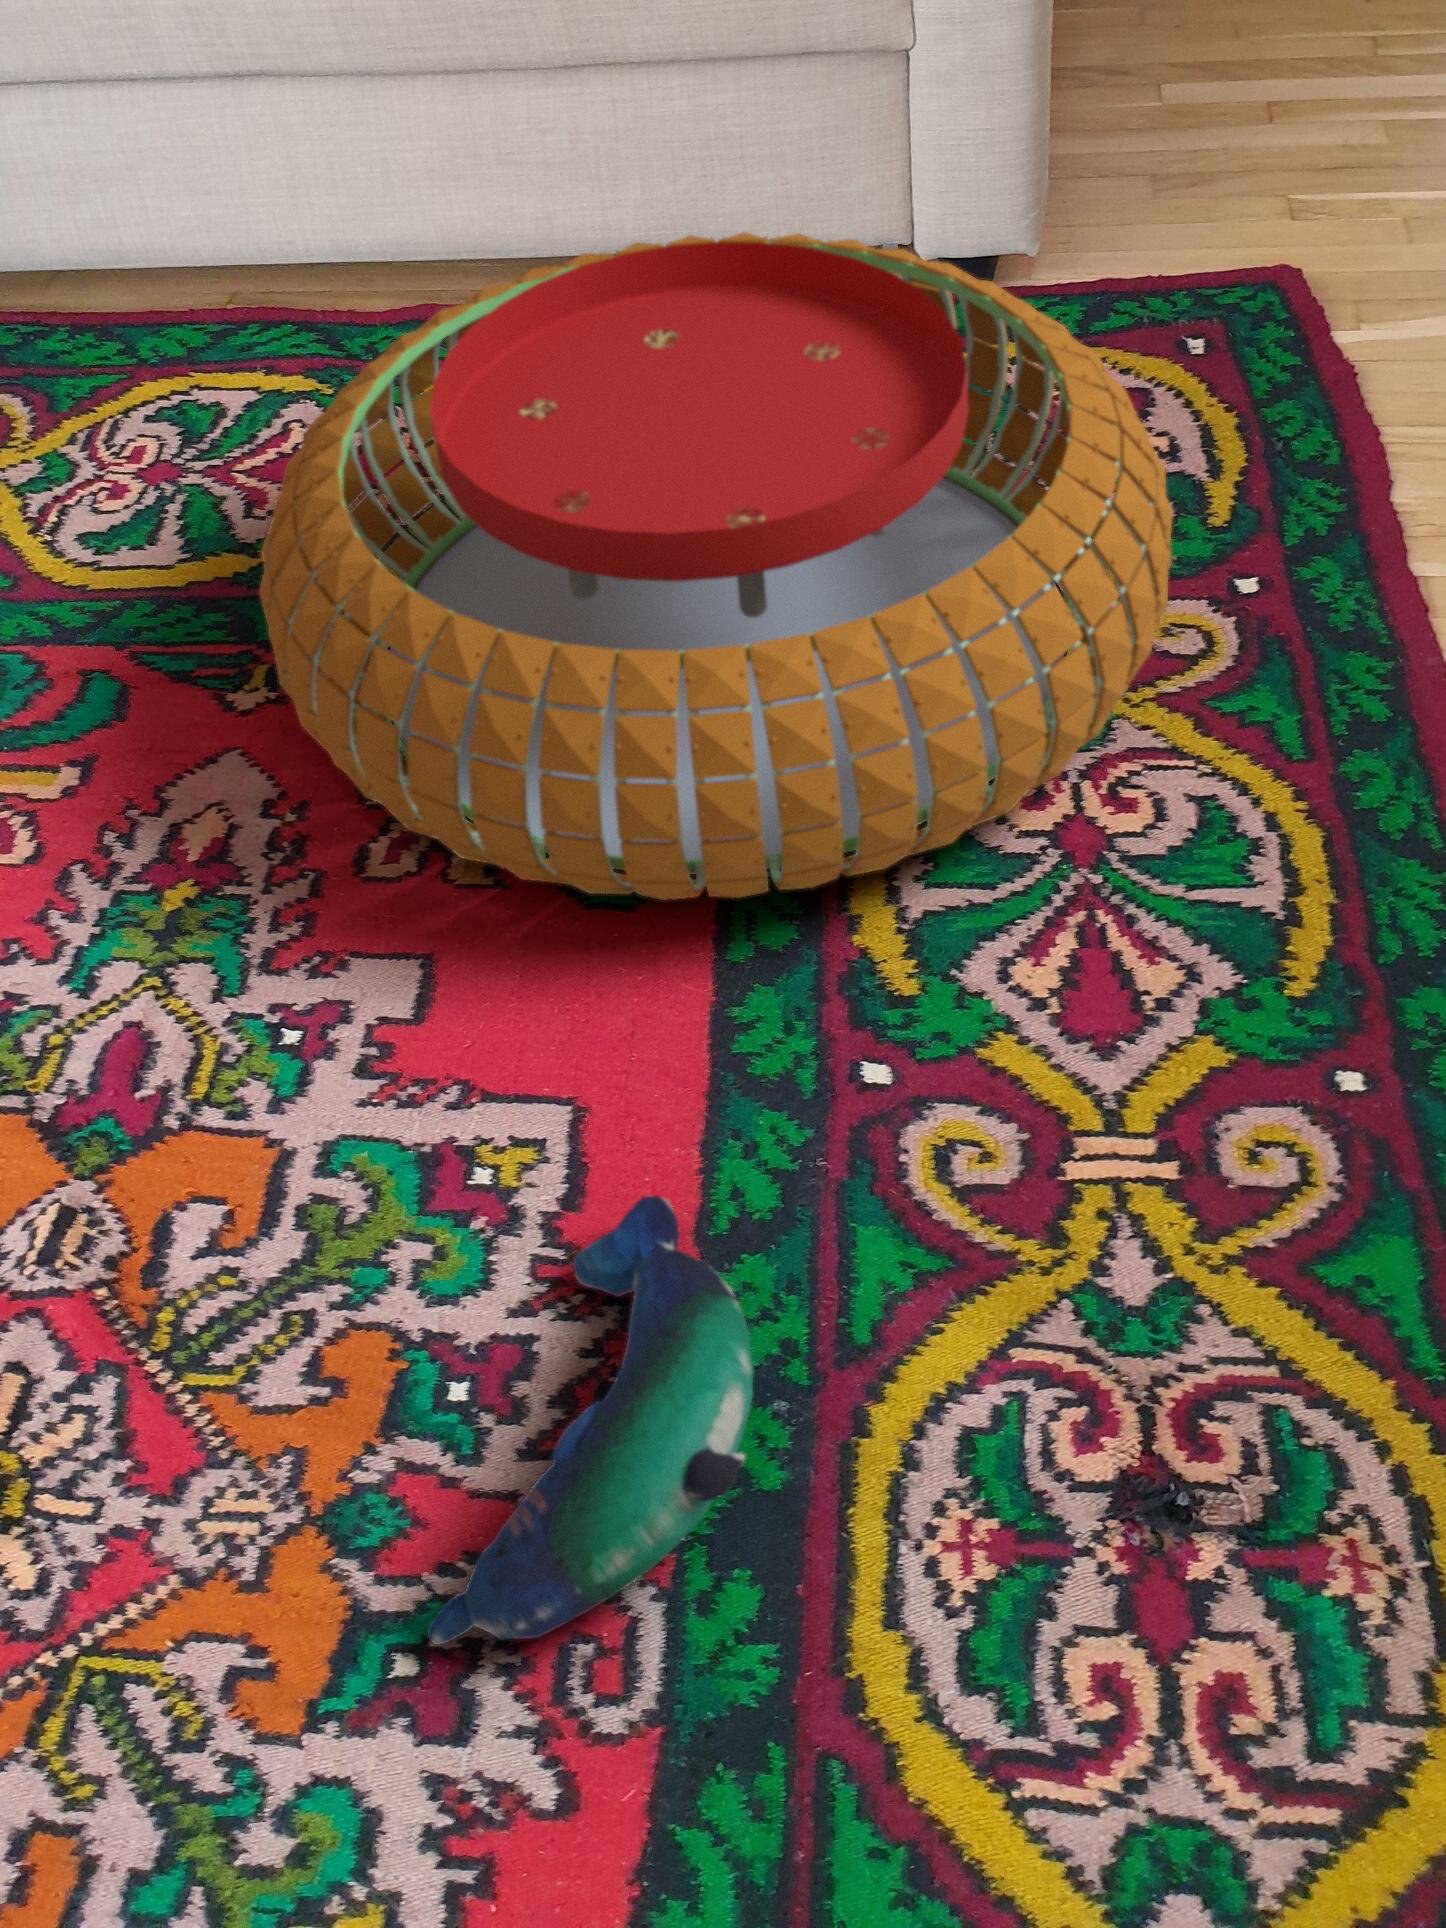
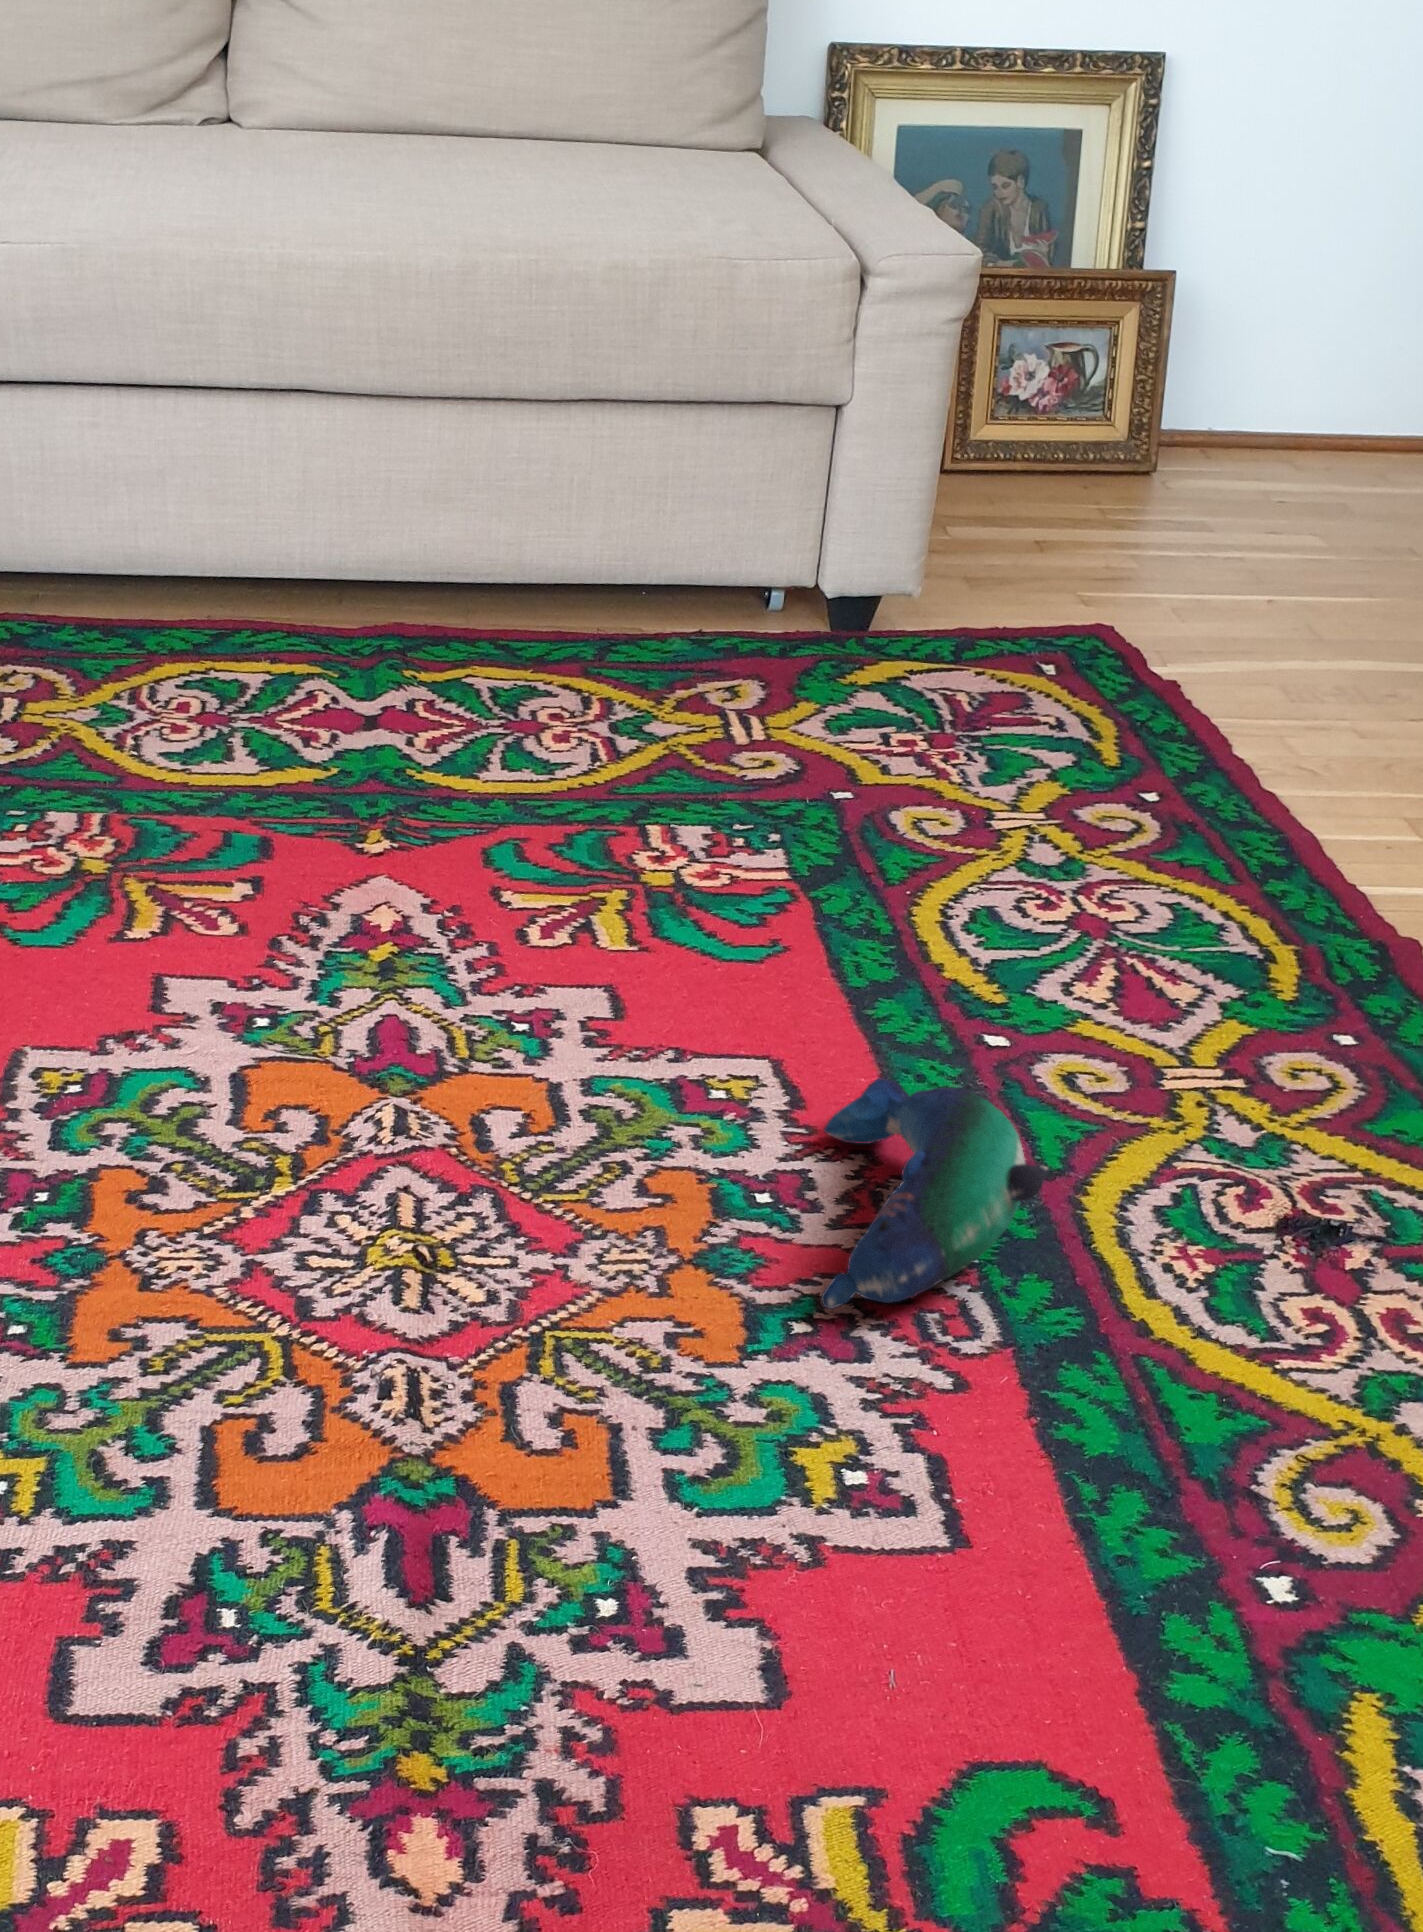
pouf: present [259,232,1173,900] -> none [400,507,1140,948]

